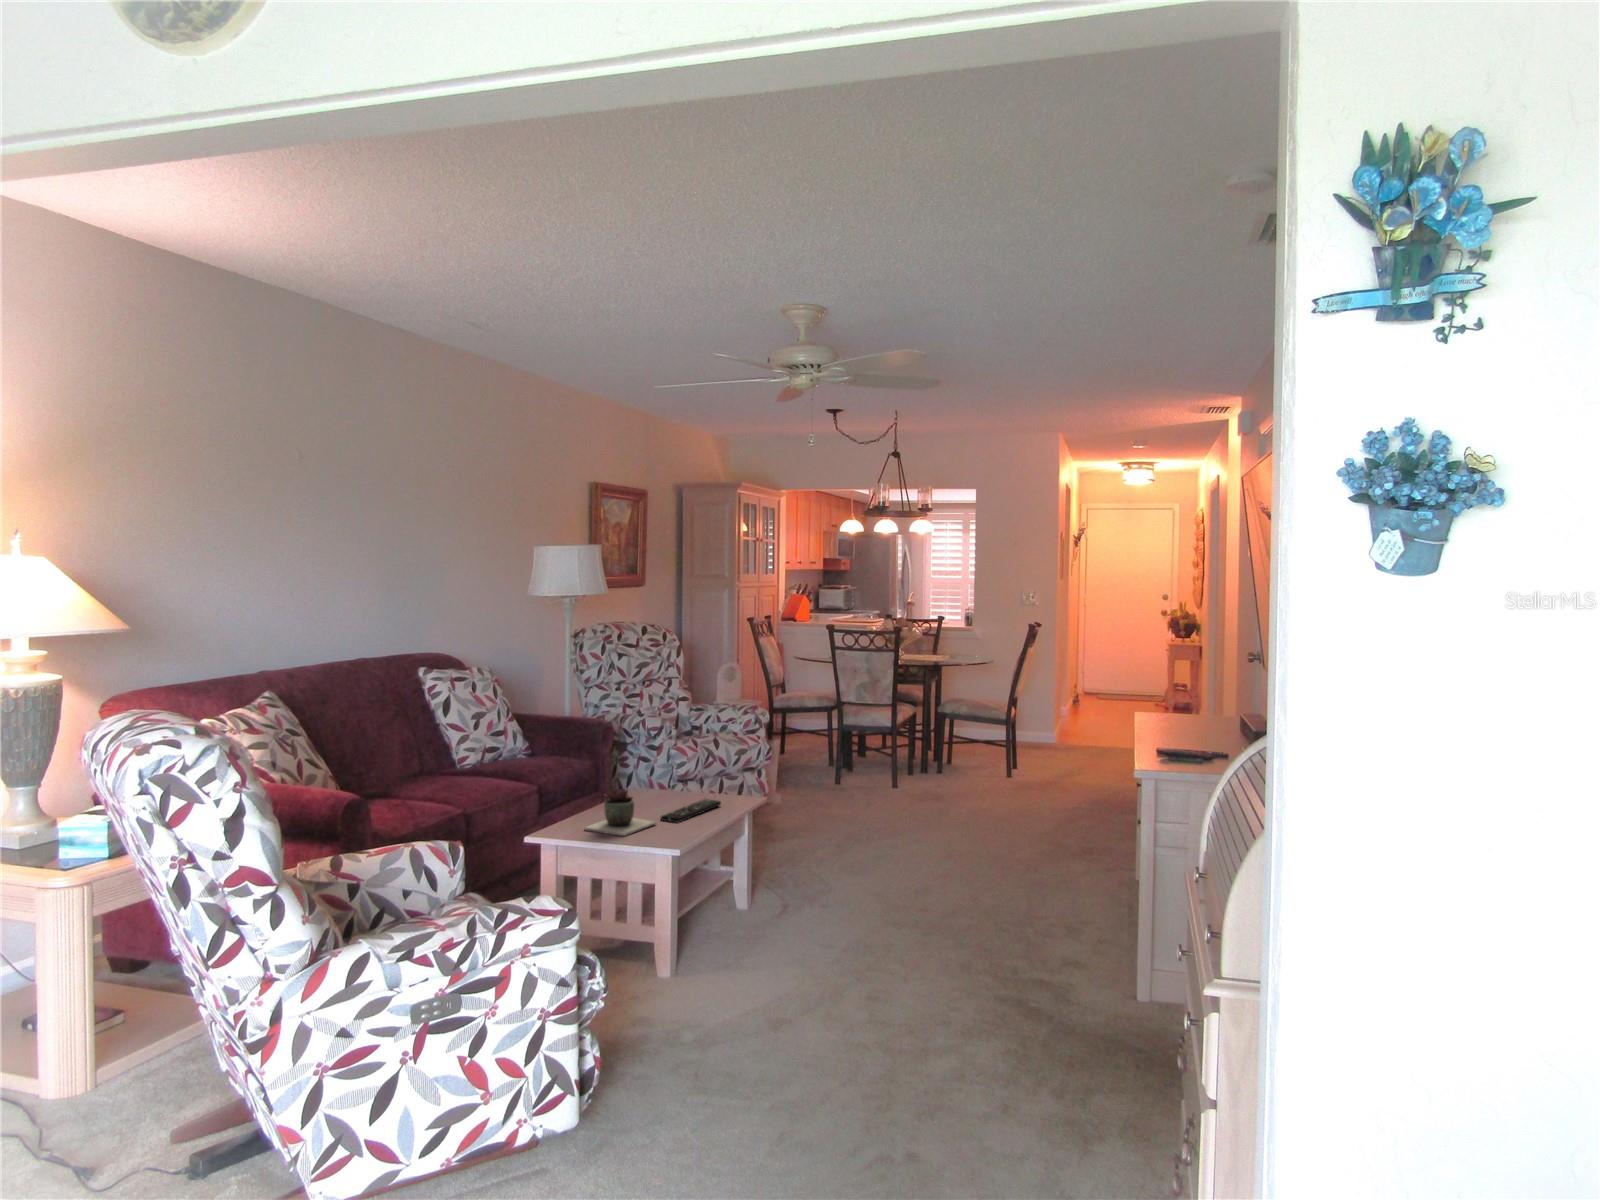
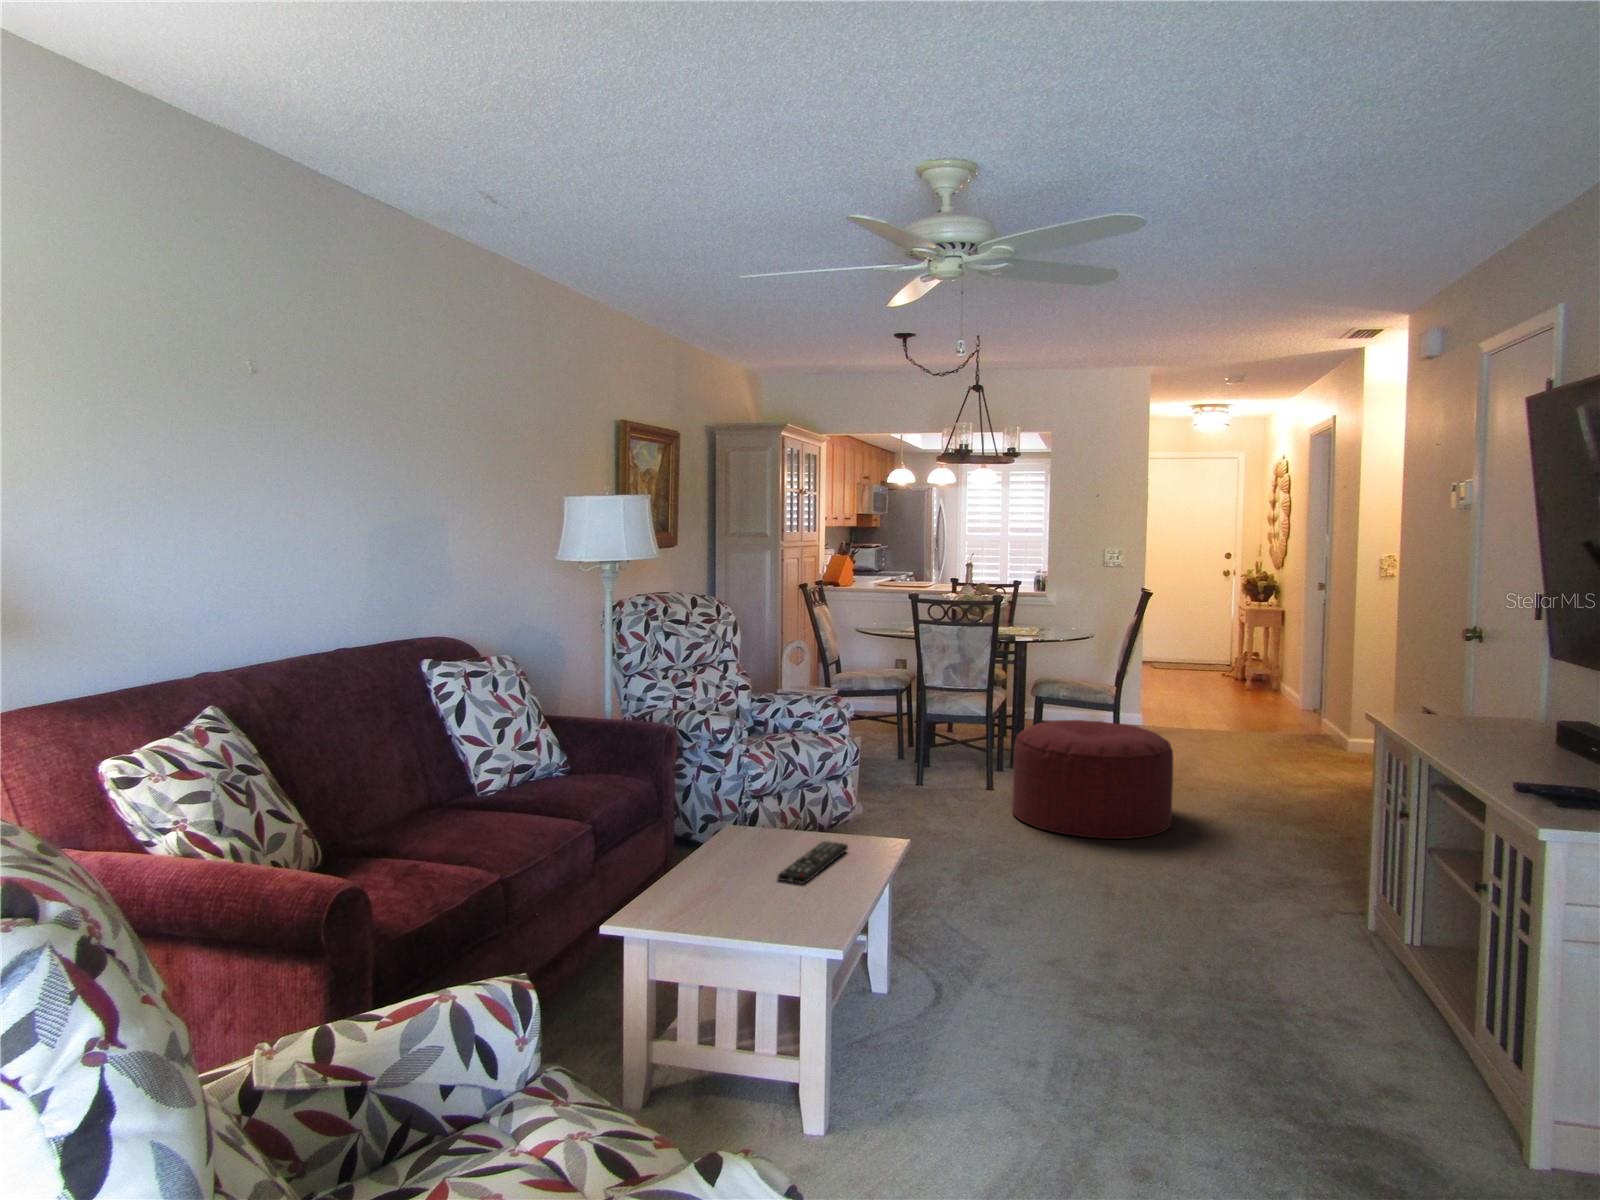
ottoman: none [901,729,1028,821] -> present [1012,720,1173,839]
succulent plant: present [584,789,656,836] -> none [678,839,777,914]

